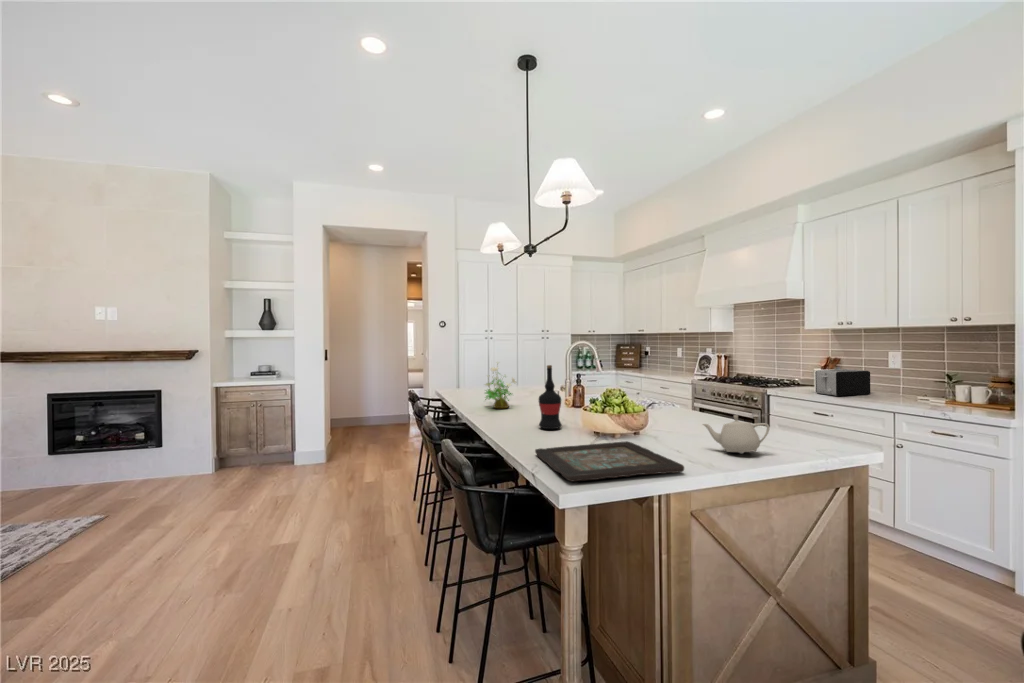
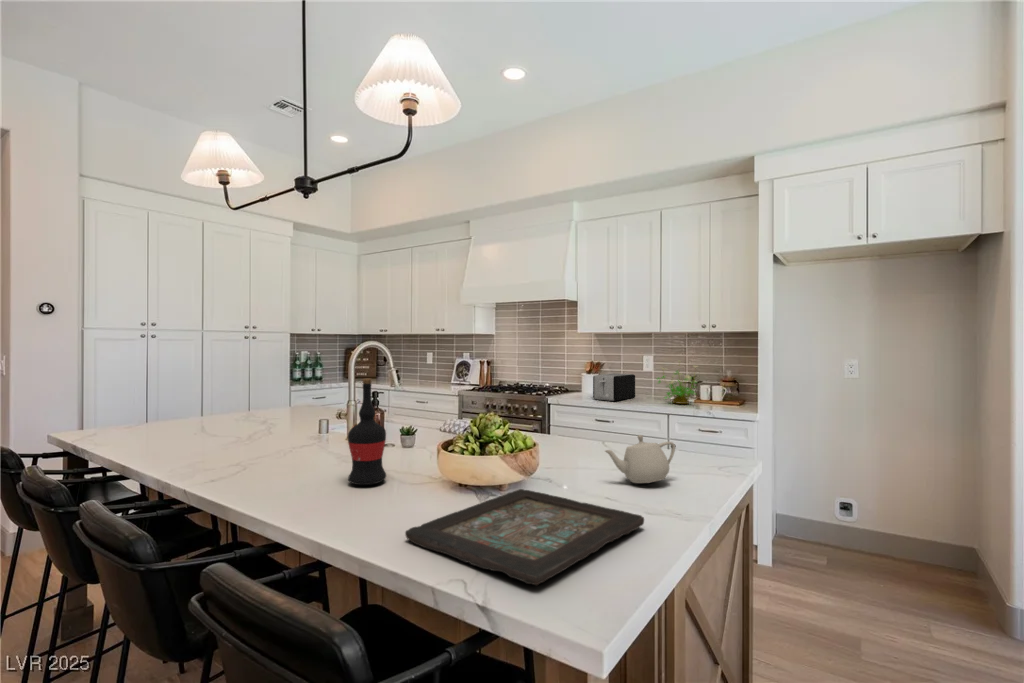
potted plant: present [485,368,516,408] -> present [657,366,697,404]

